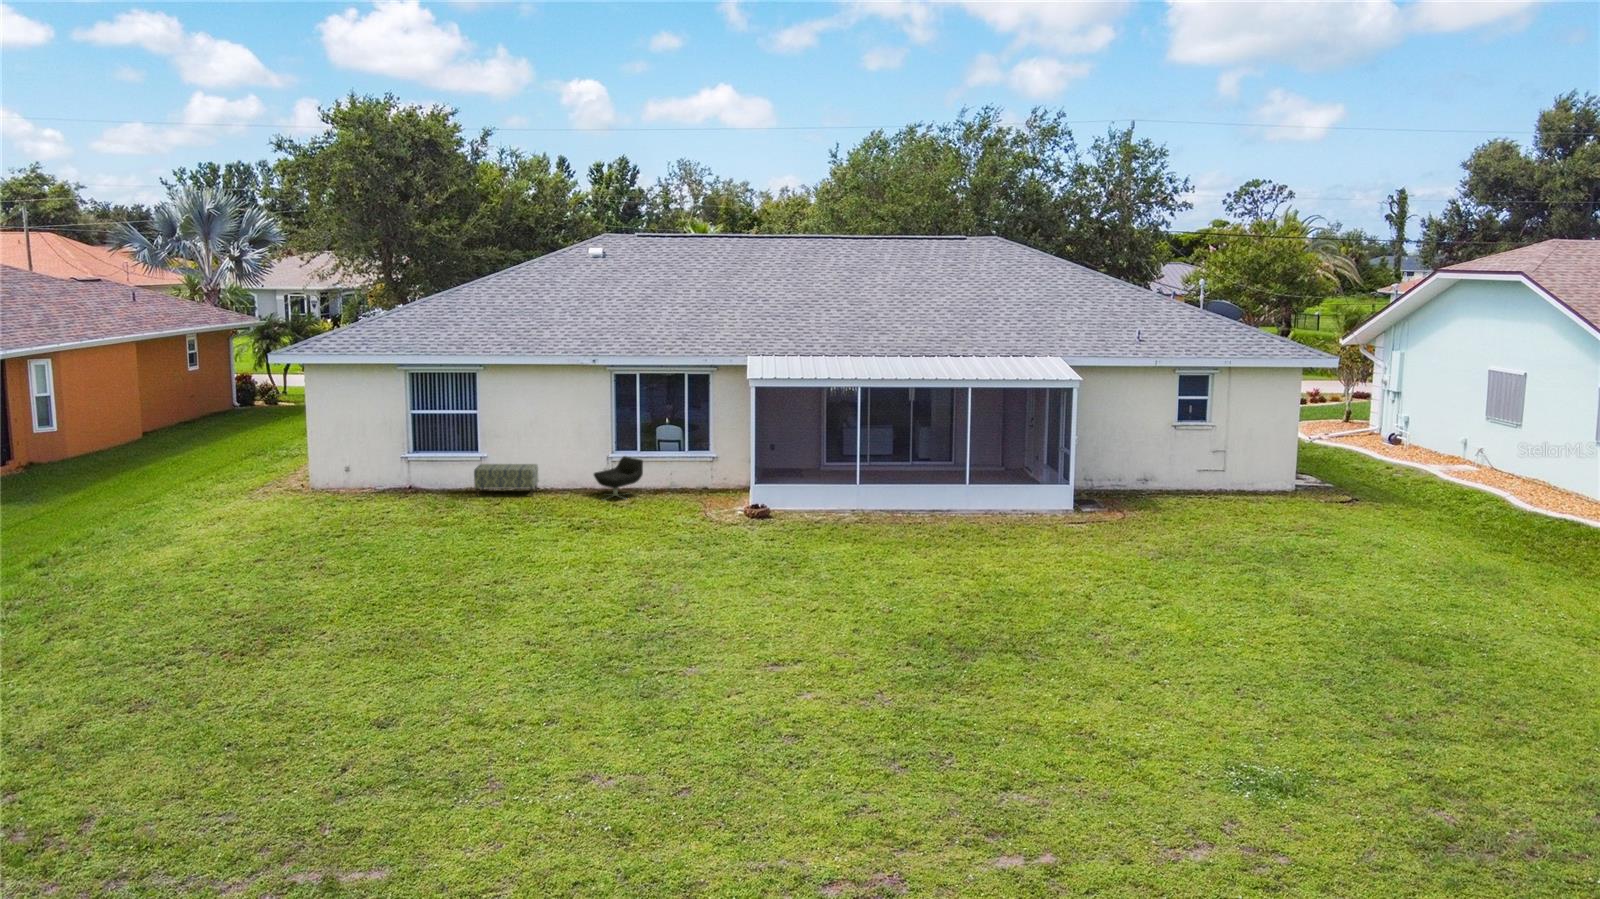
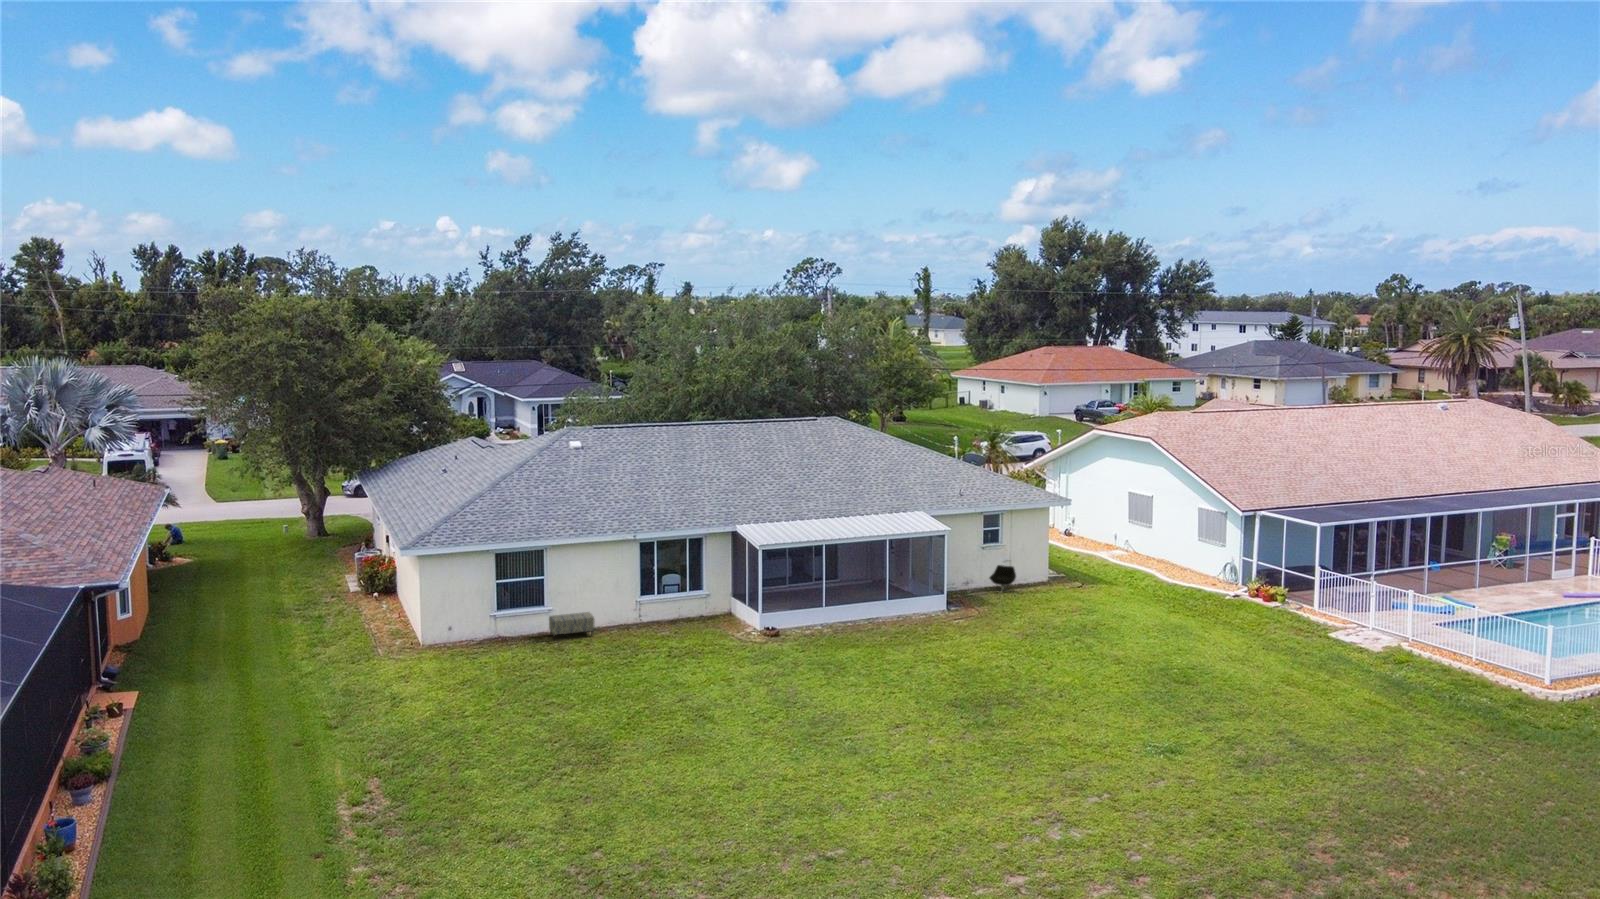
lounge chair: present [594,456,643,497] -> present [990,565,1016,590]

